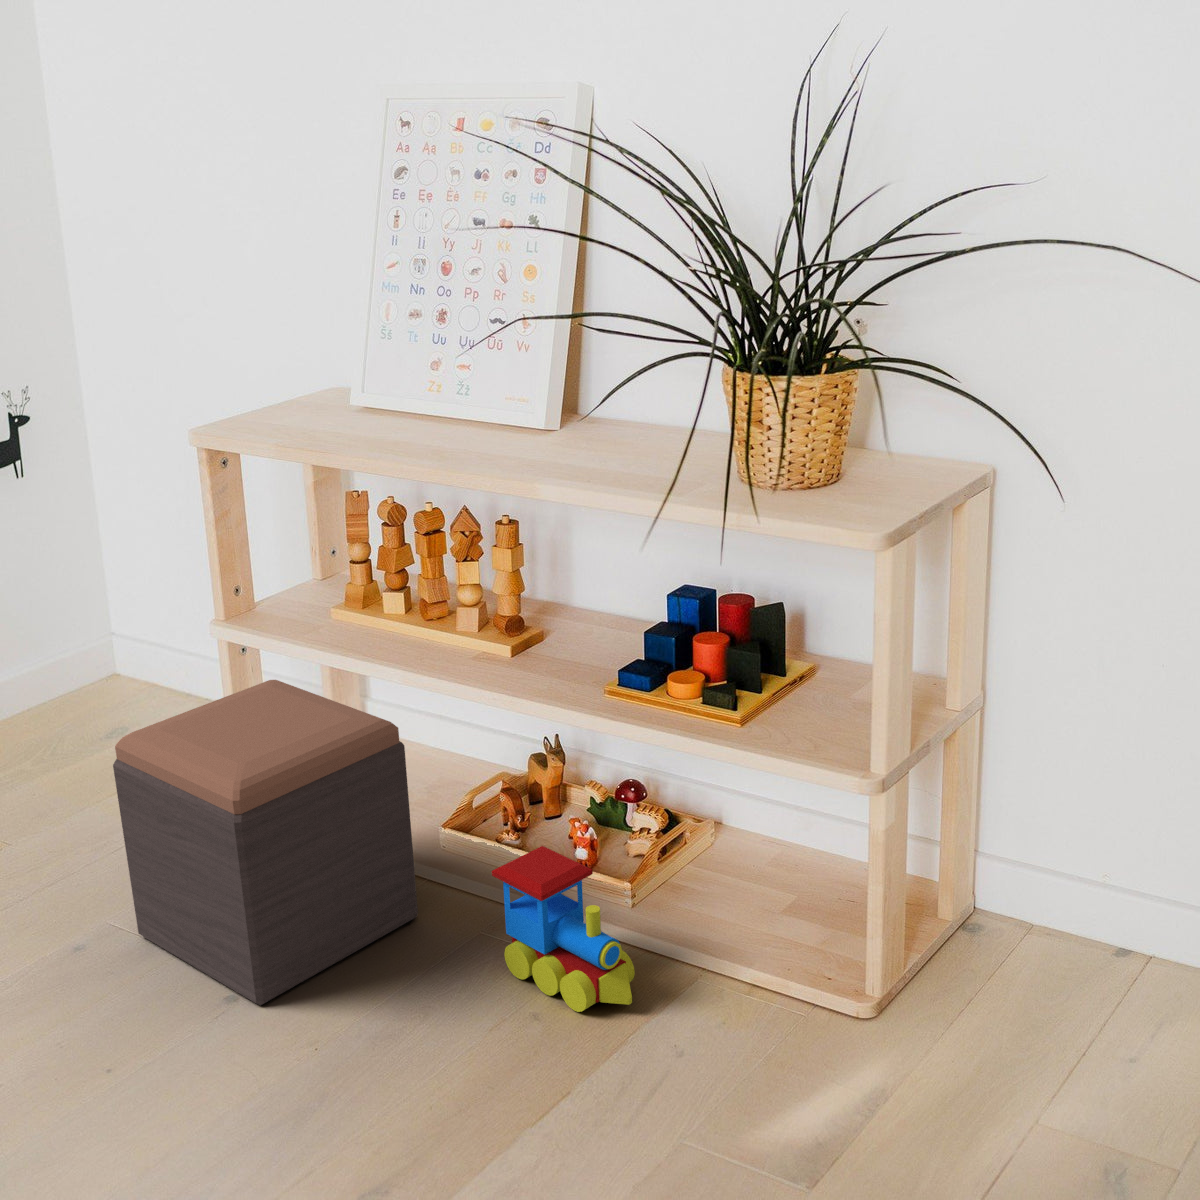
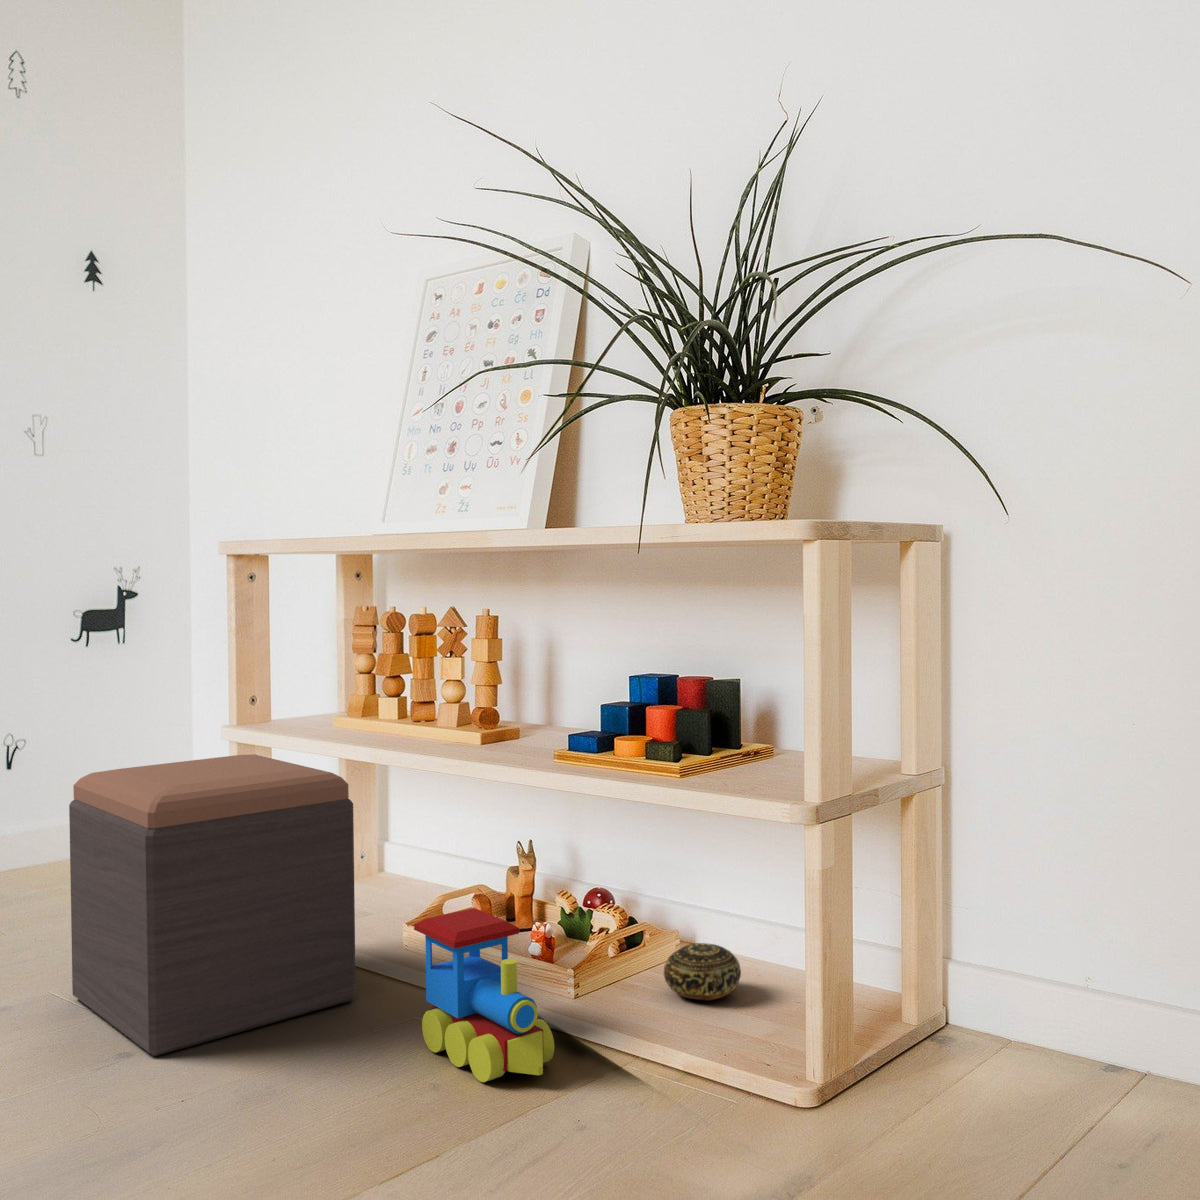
decorative ball: none [711,843,783,900] -> present [664,943,741,1000]

